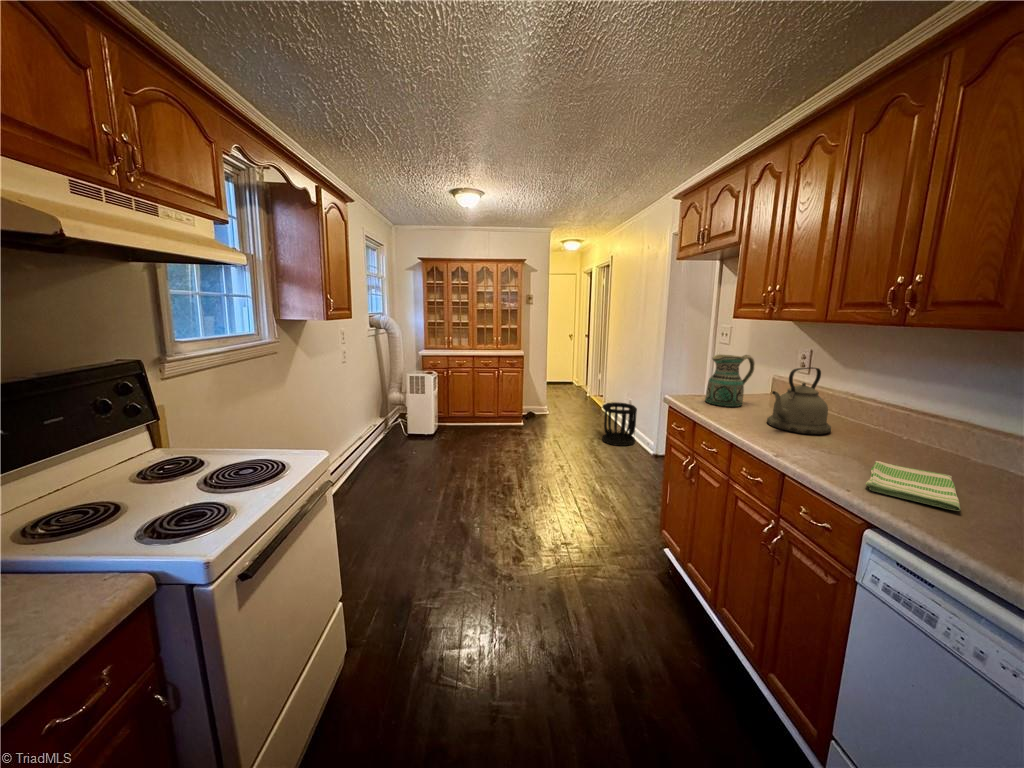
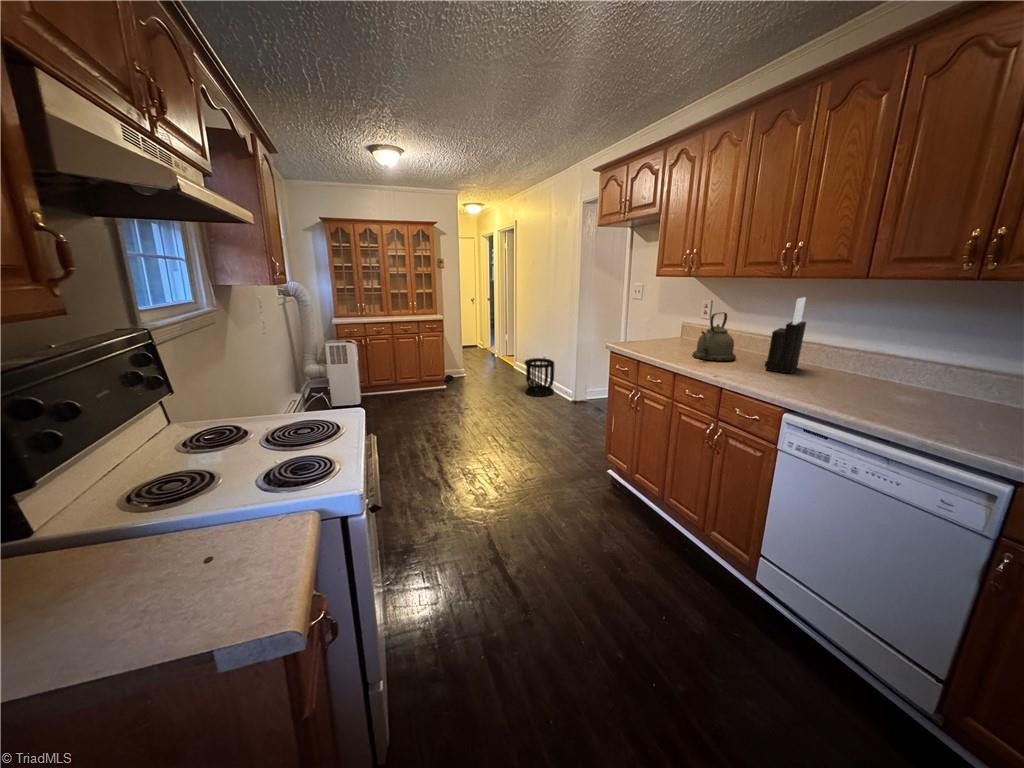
knife block: none [868,353,945,465] -> present [765,297,806,374]
ceramic pitcher: present [705,354,755,407] -> none [640,306,674,348]
dish towel: present [865,461,961,511] -> none [773,372,831,394]

